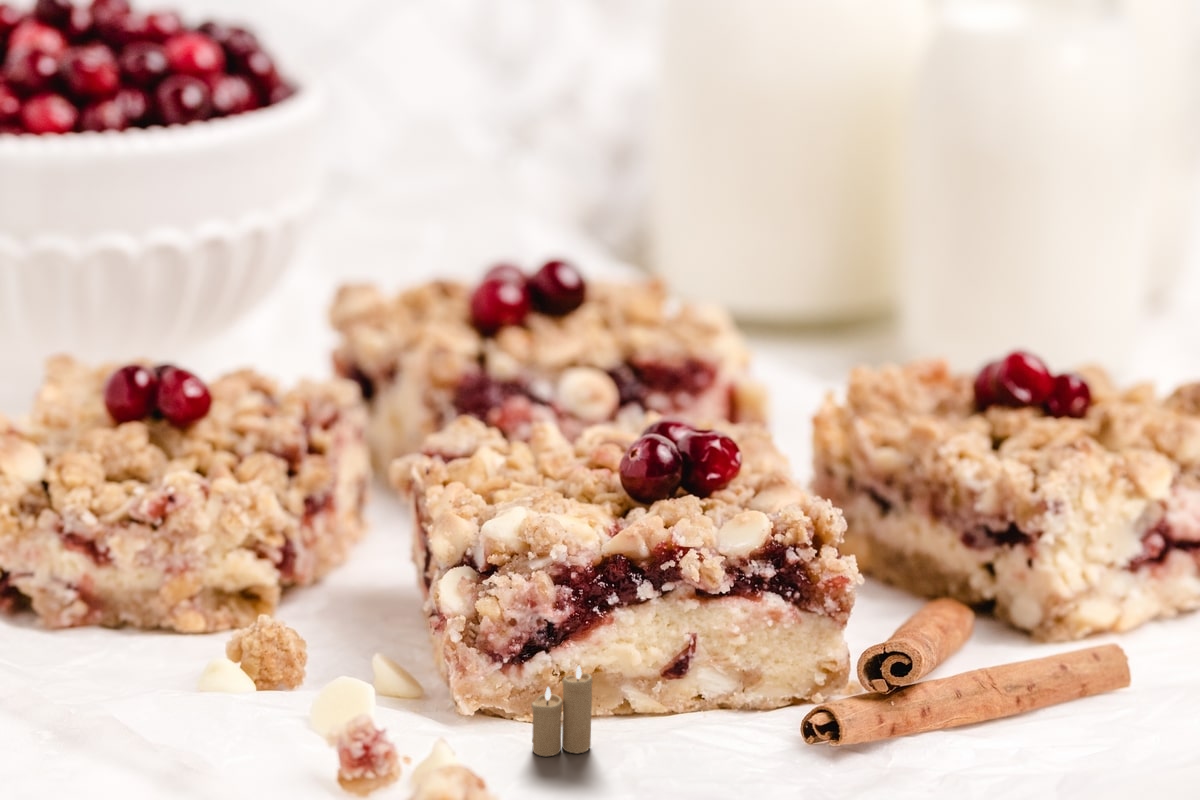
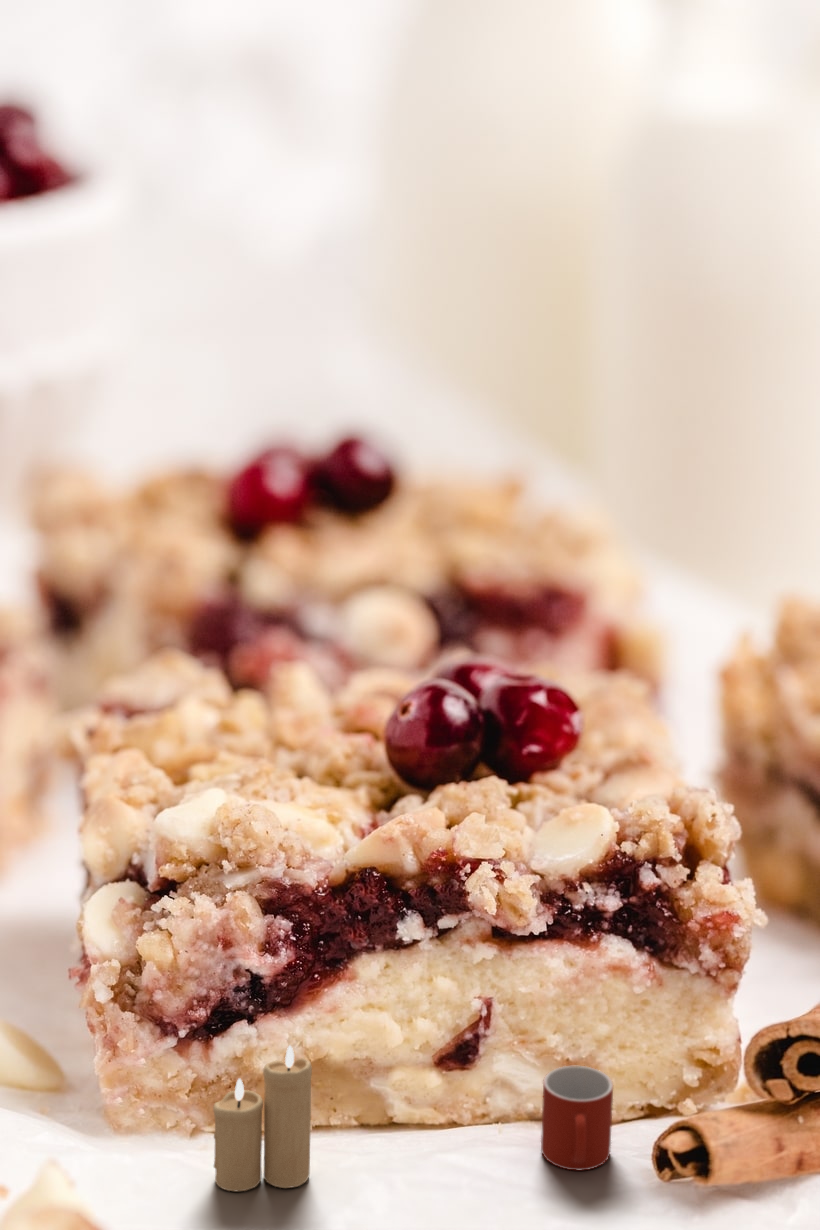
mug: none [730,673,775,737] -> present [541,1066,613,1170]

